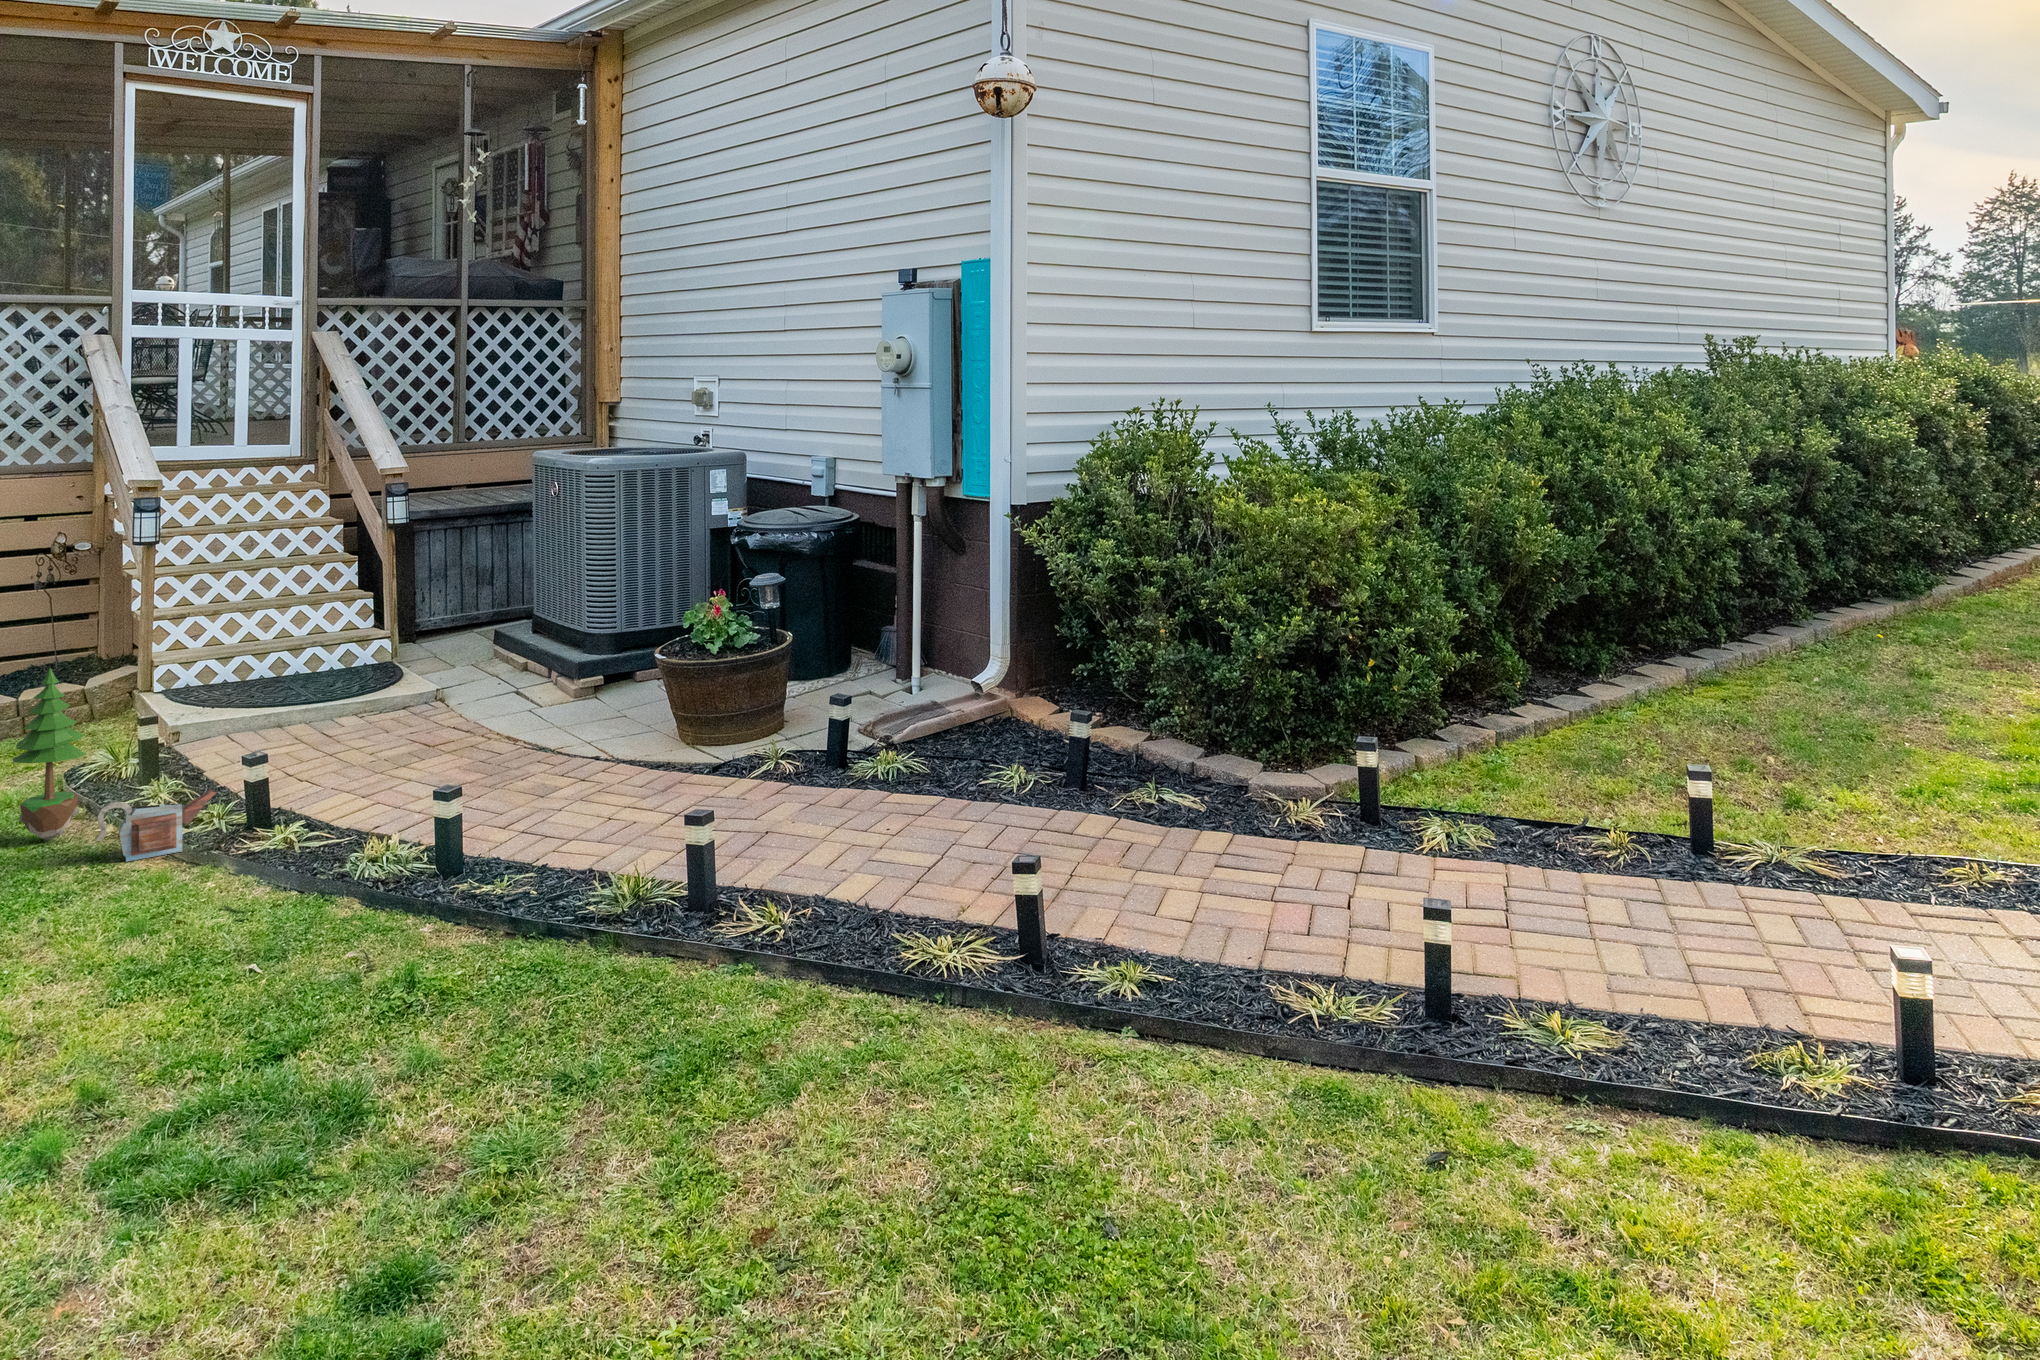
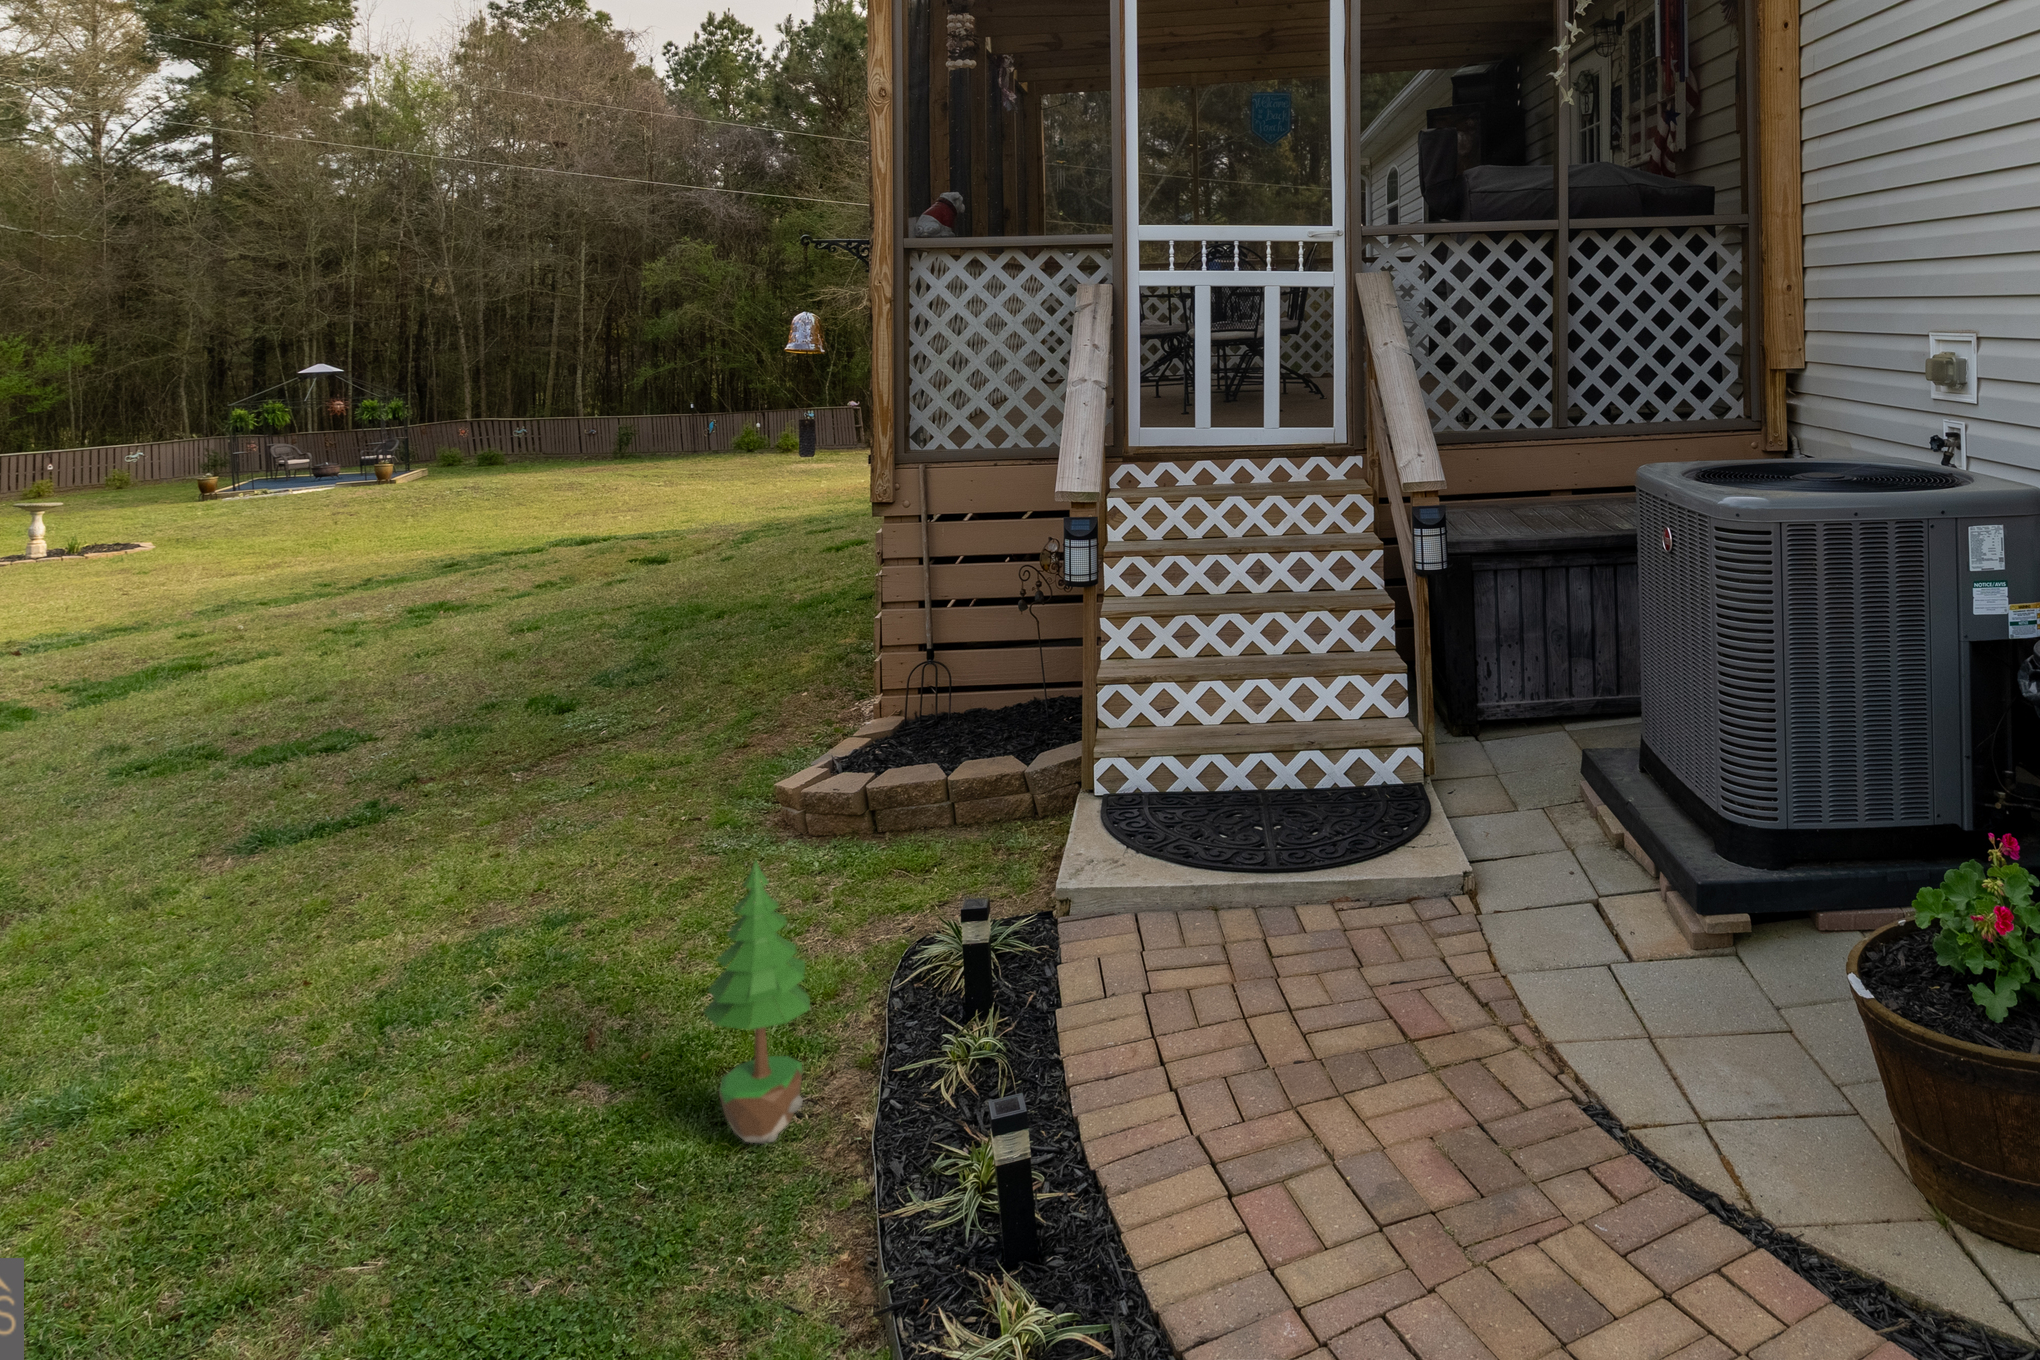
watering can: present [96,790,217,862] -> none [739,1163,930,1283]

